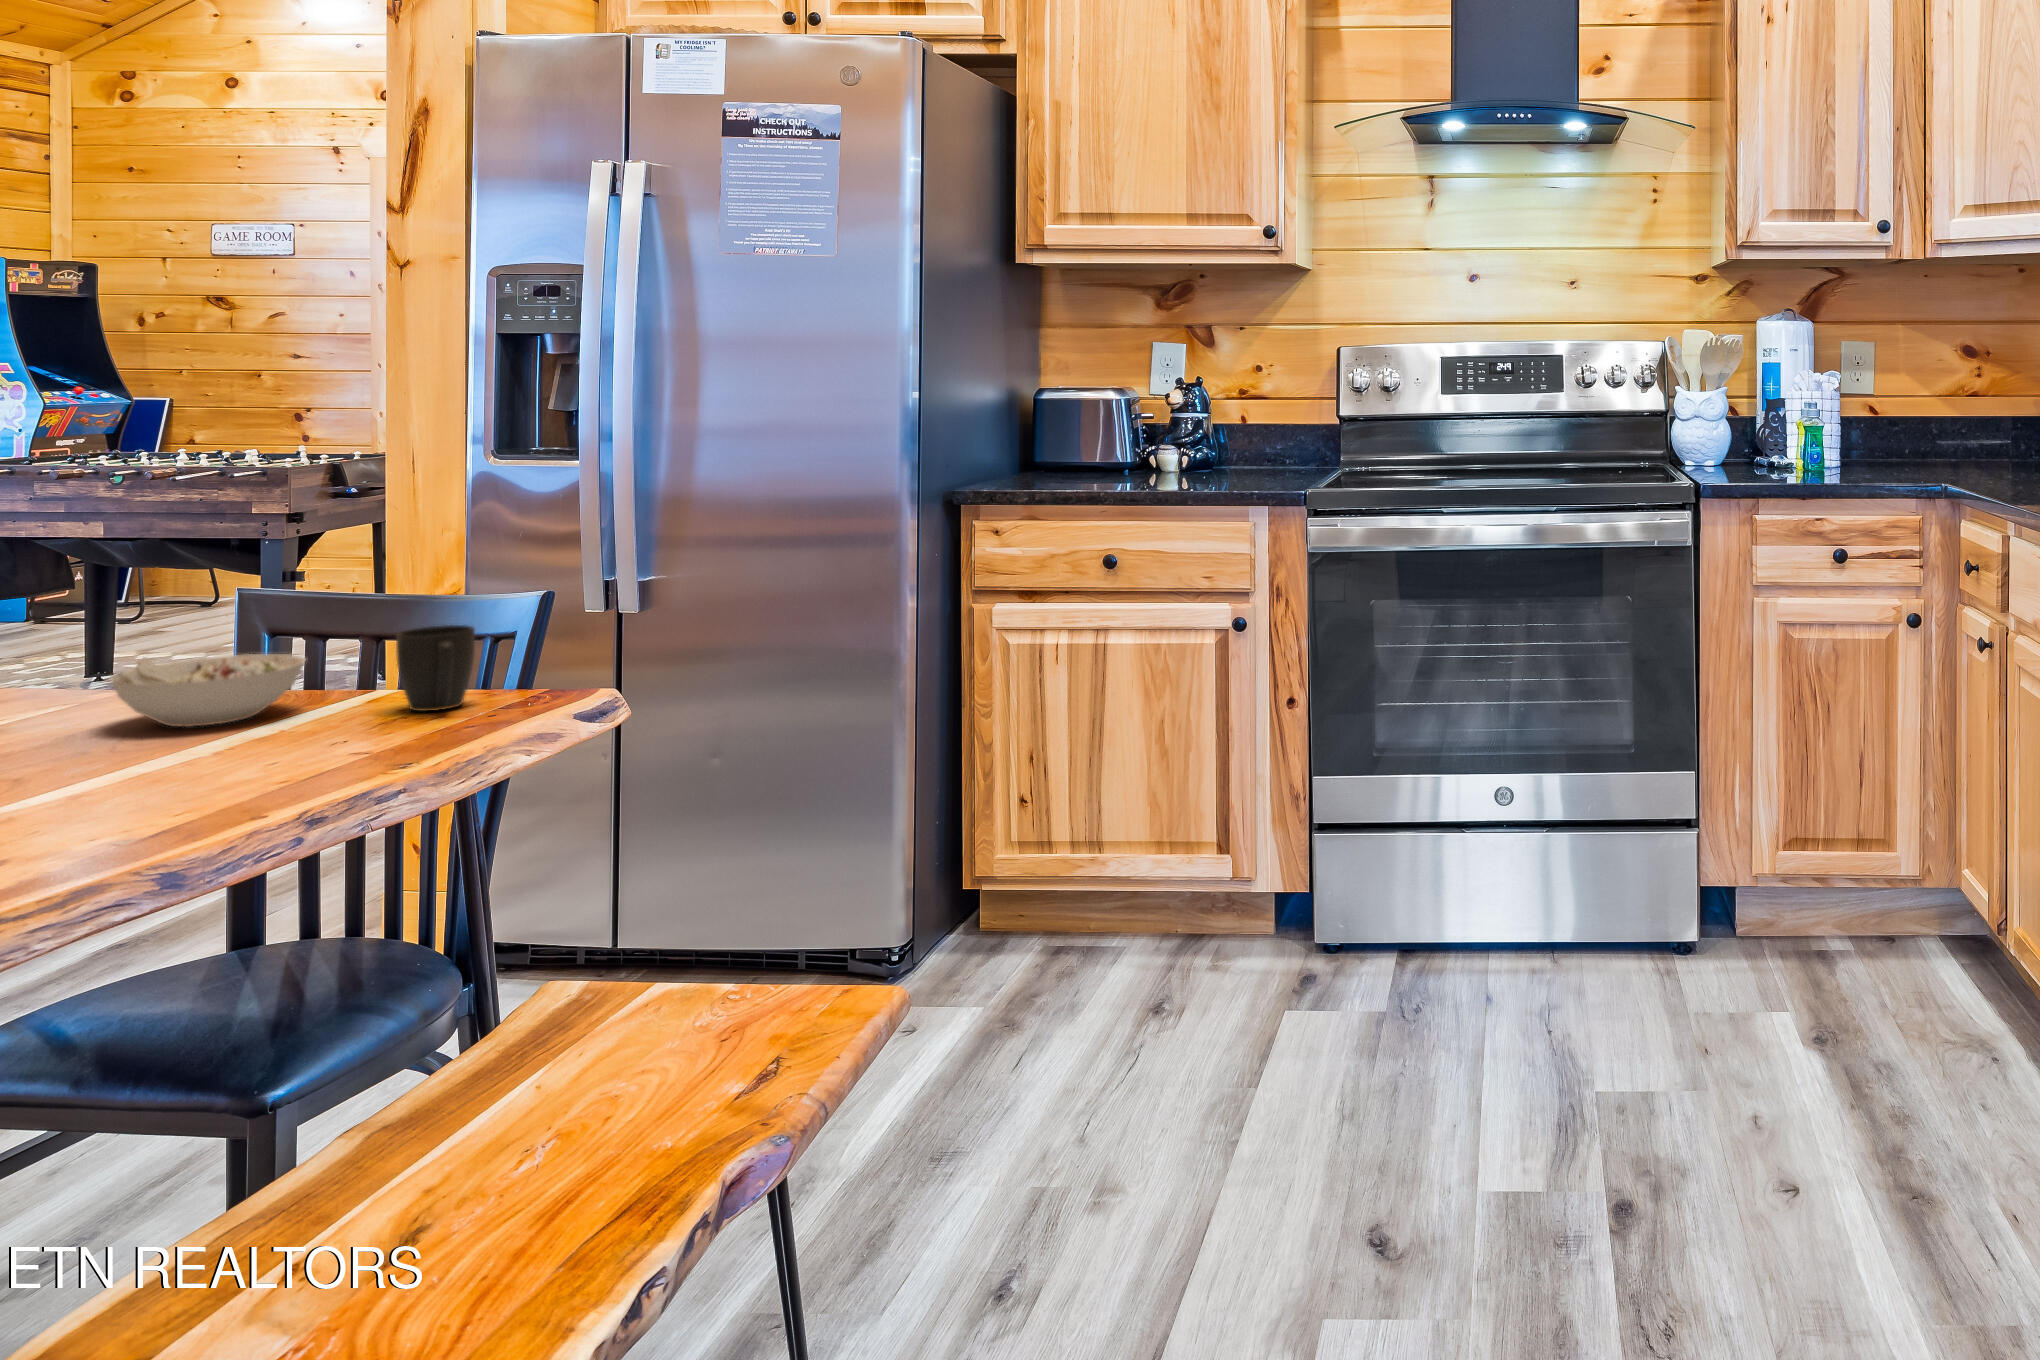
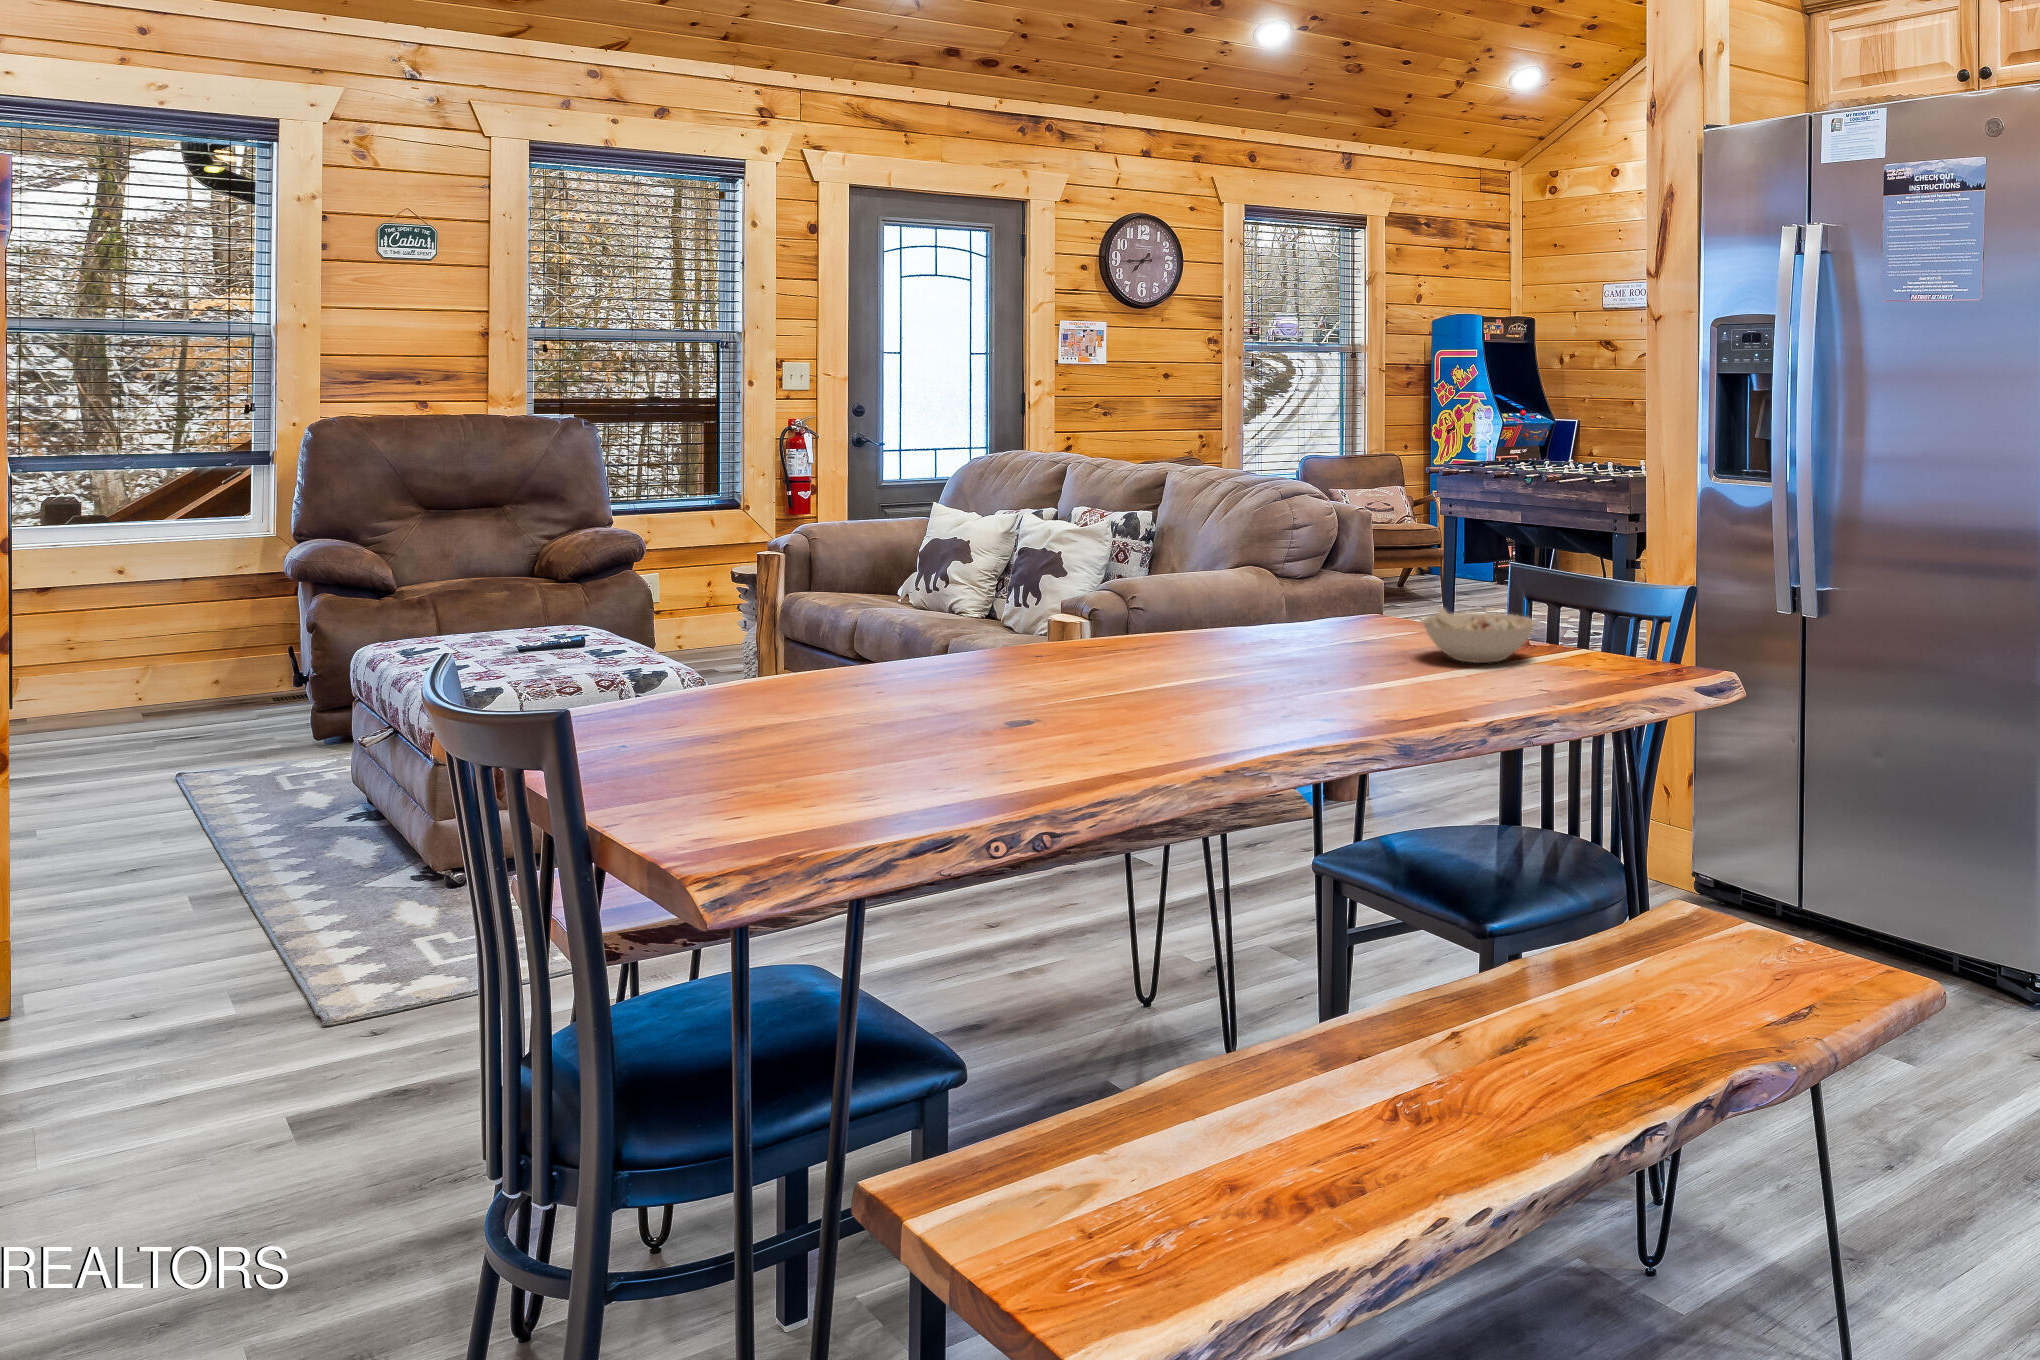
mug: present [396,625,475,711] -> none [1587,608,1640,676]

